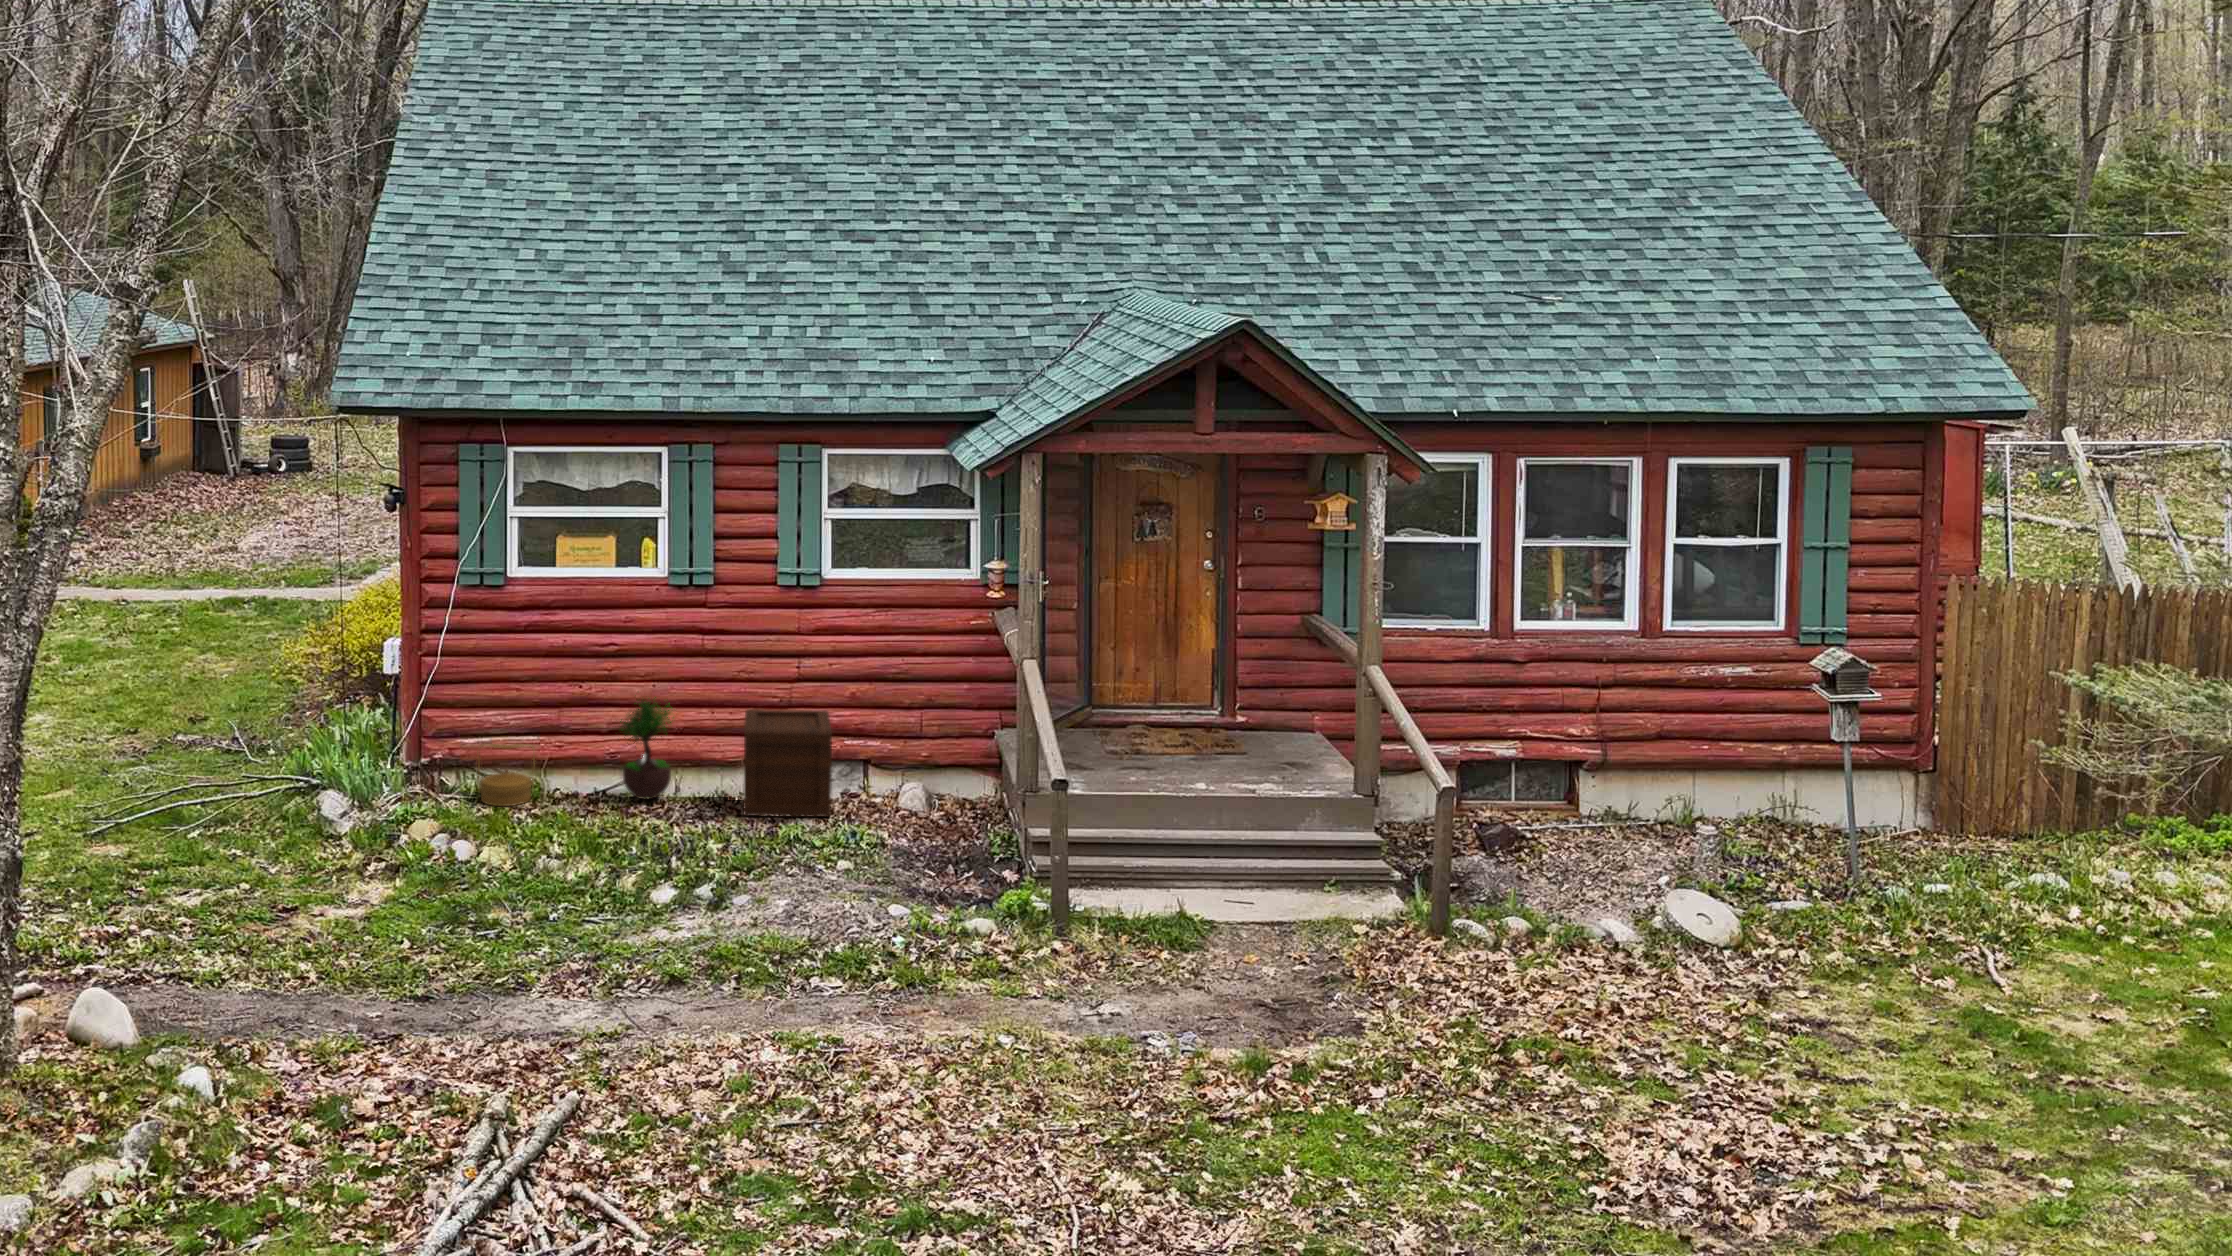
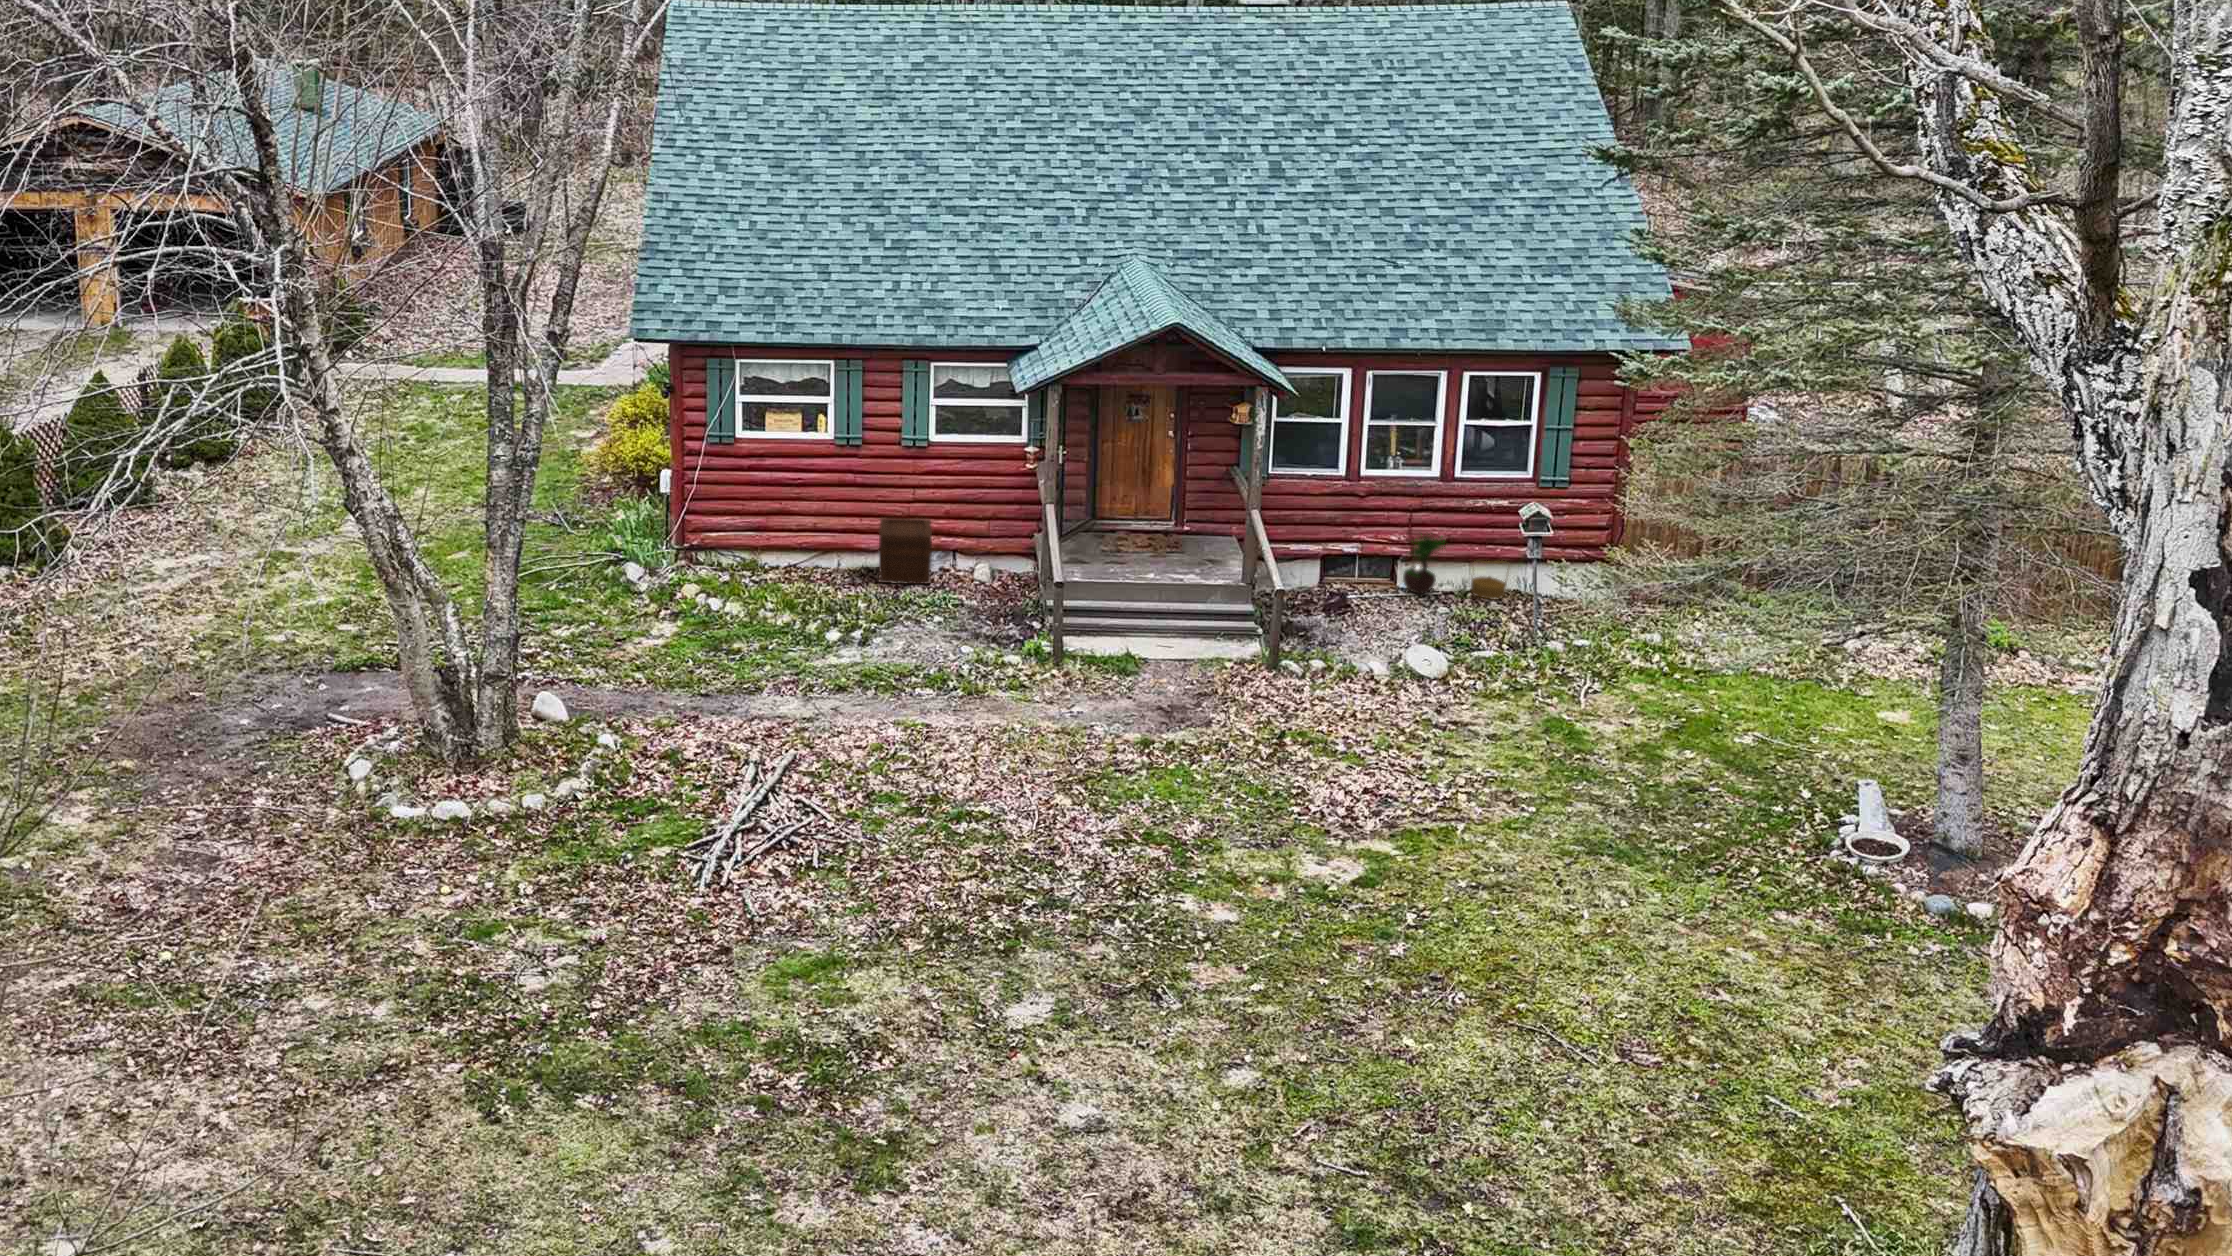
potted tree: present [620,695,674,799] -> present [1403,533,1445,594]
woven basket: present [479,744,535,806] -> present [1470,562,1508,600]

